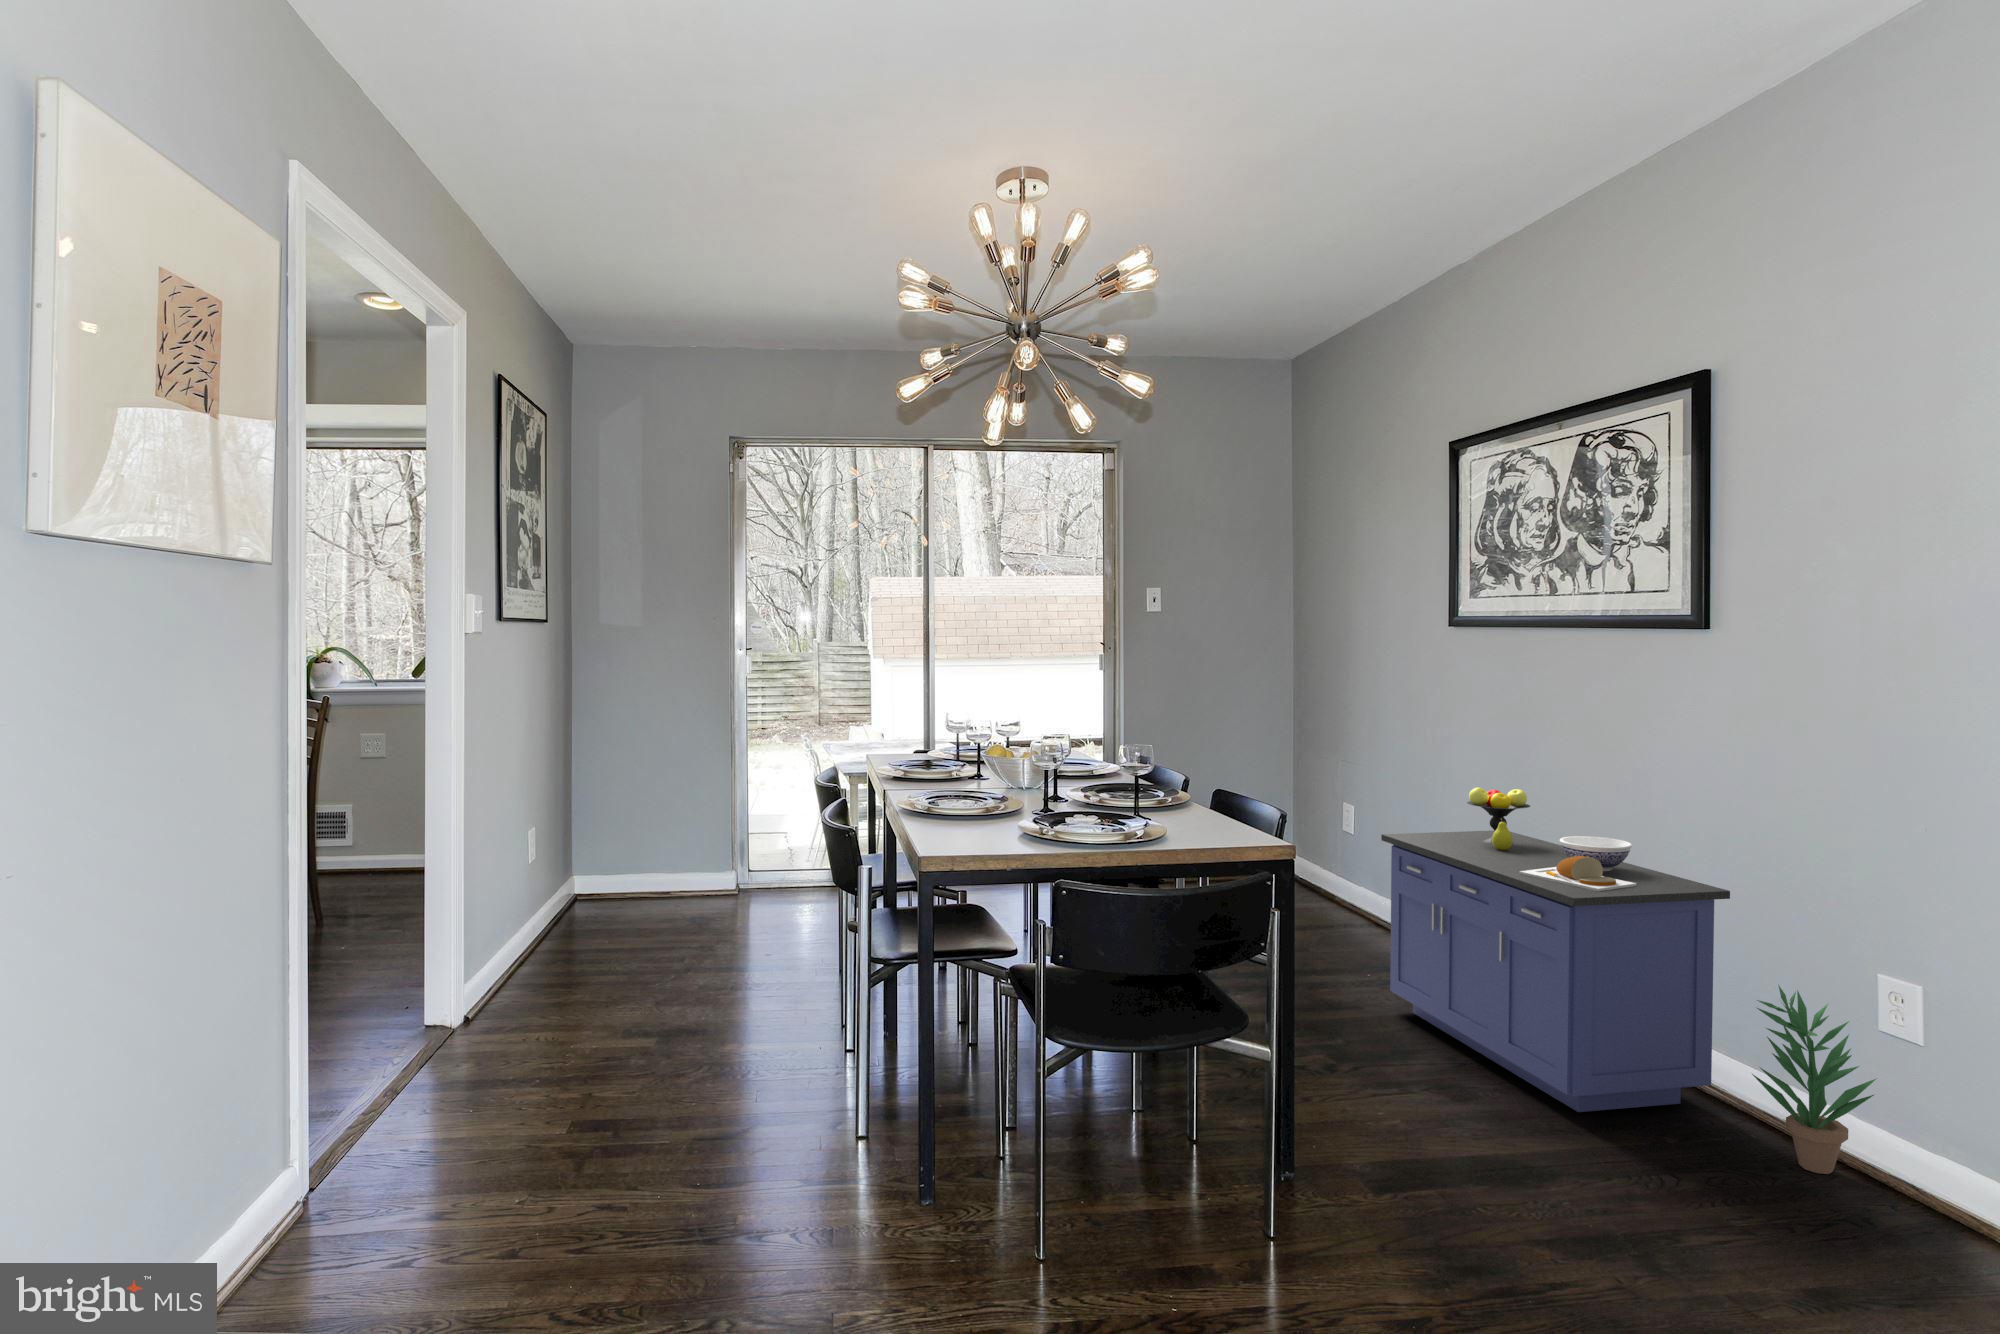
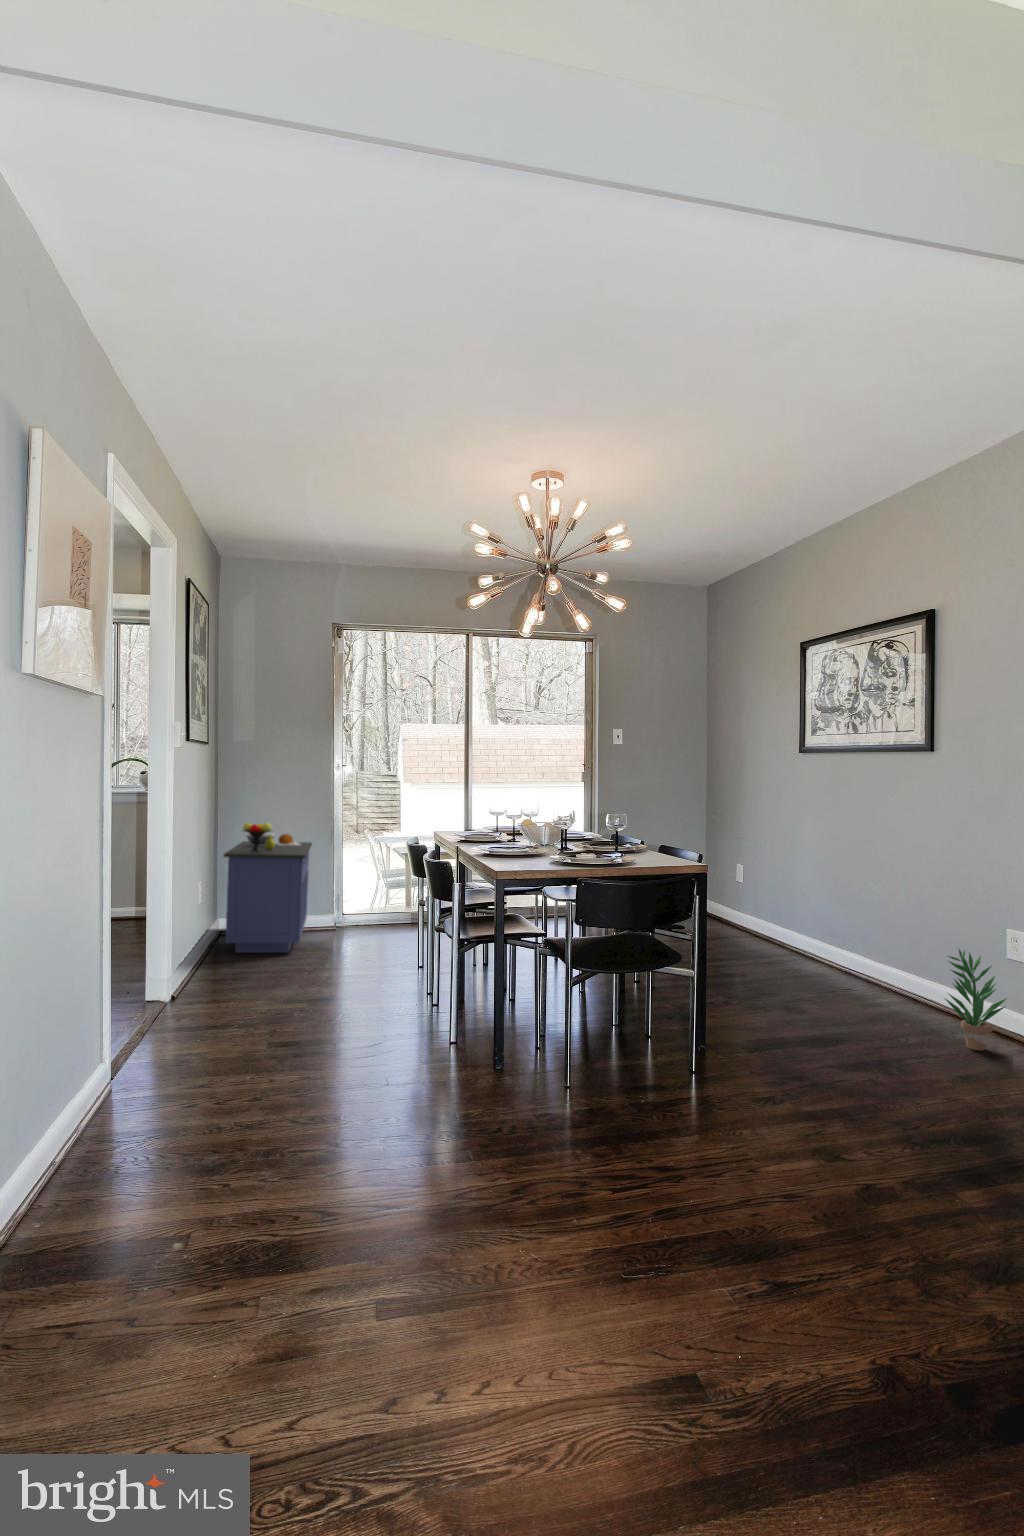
storage cabinet: present [1381,788,1730,1112] -> present [224,823,312,953]

